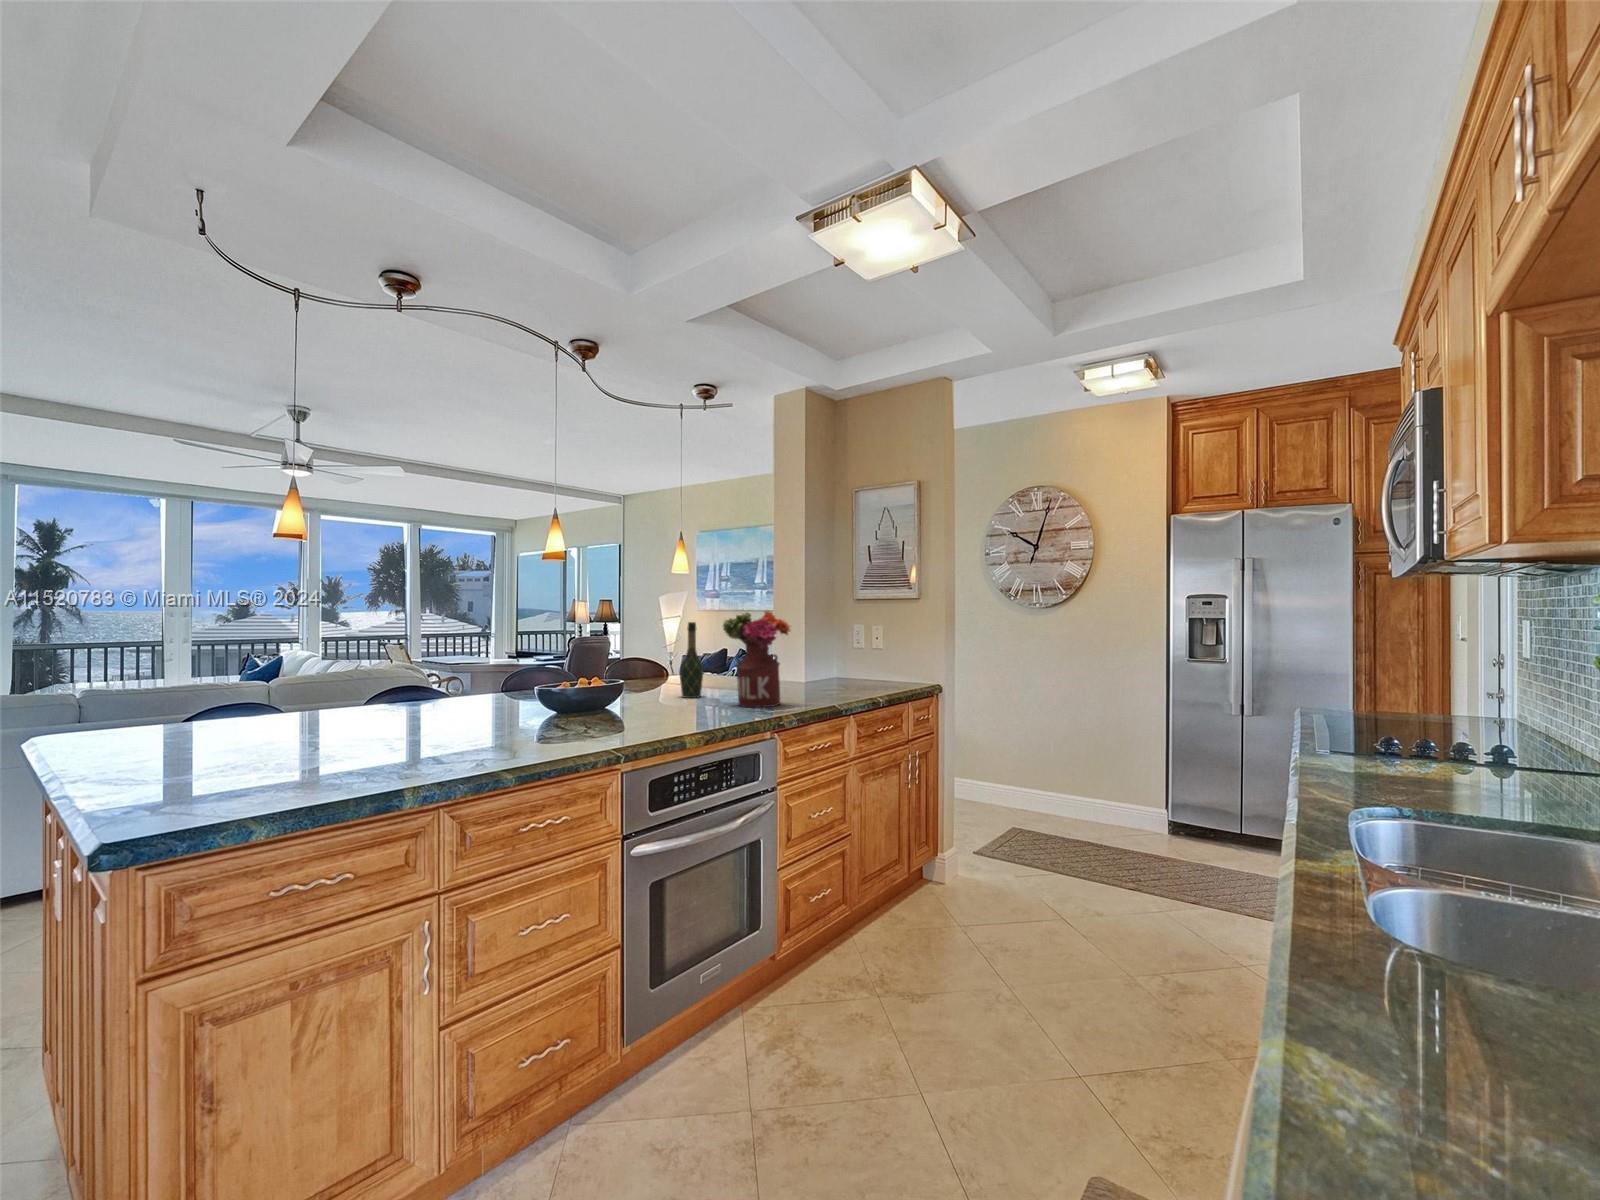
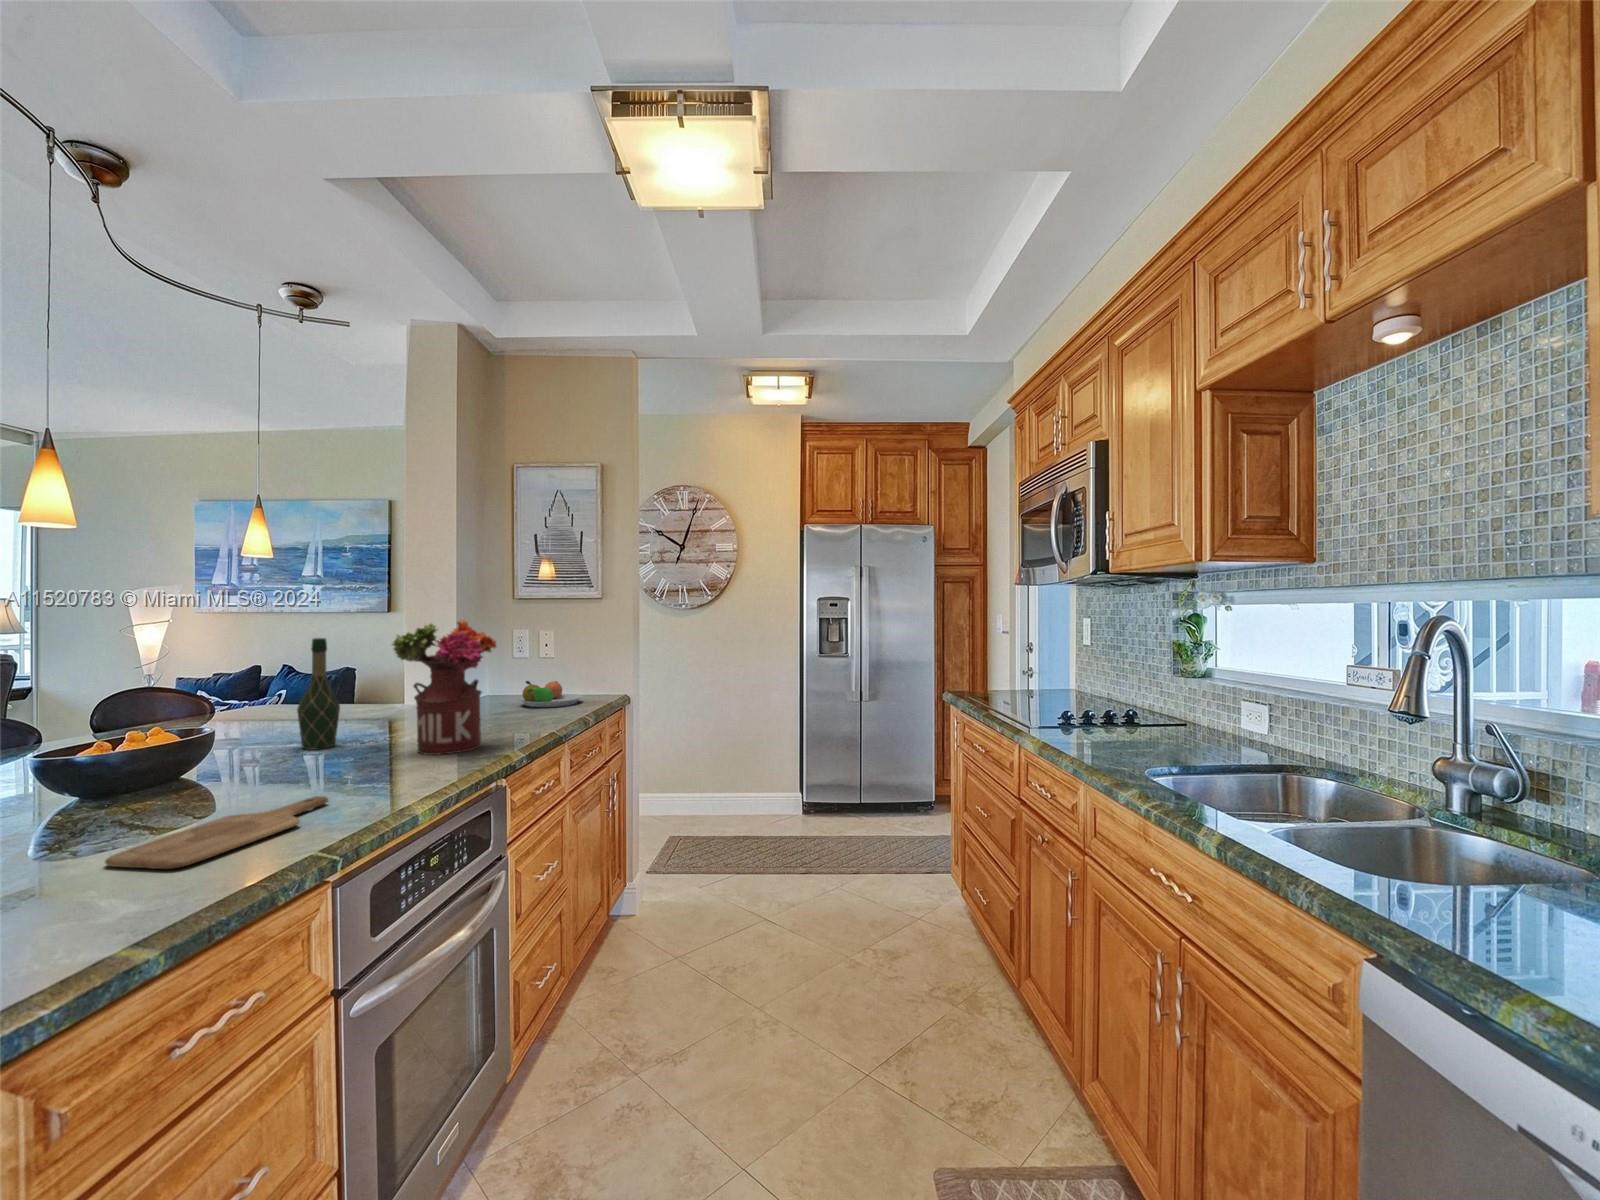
fruit bowl: none [843,664,894,687] -> present [519,681,582,707]
cutting board: none [544,718,659,738] -> present [105,796,328,869]

